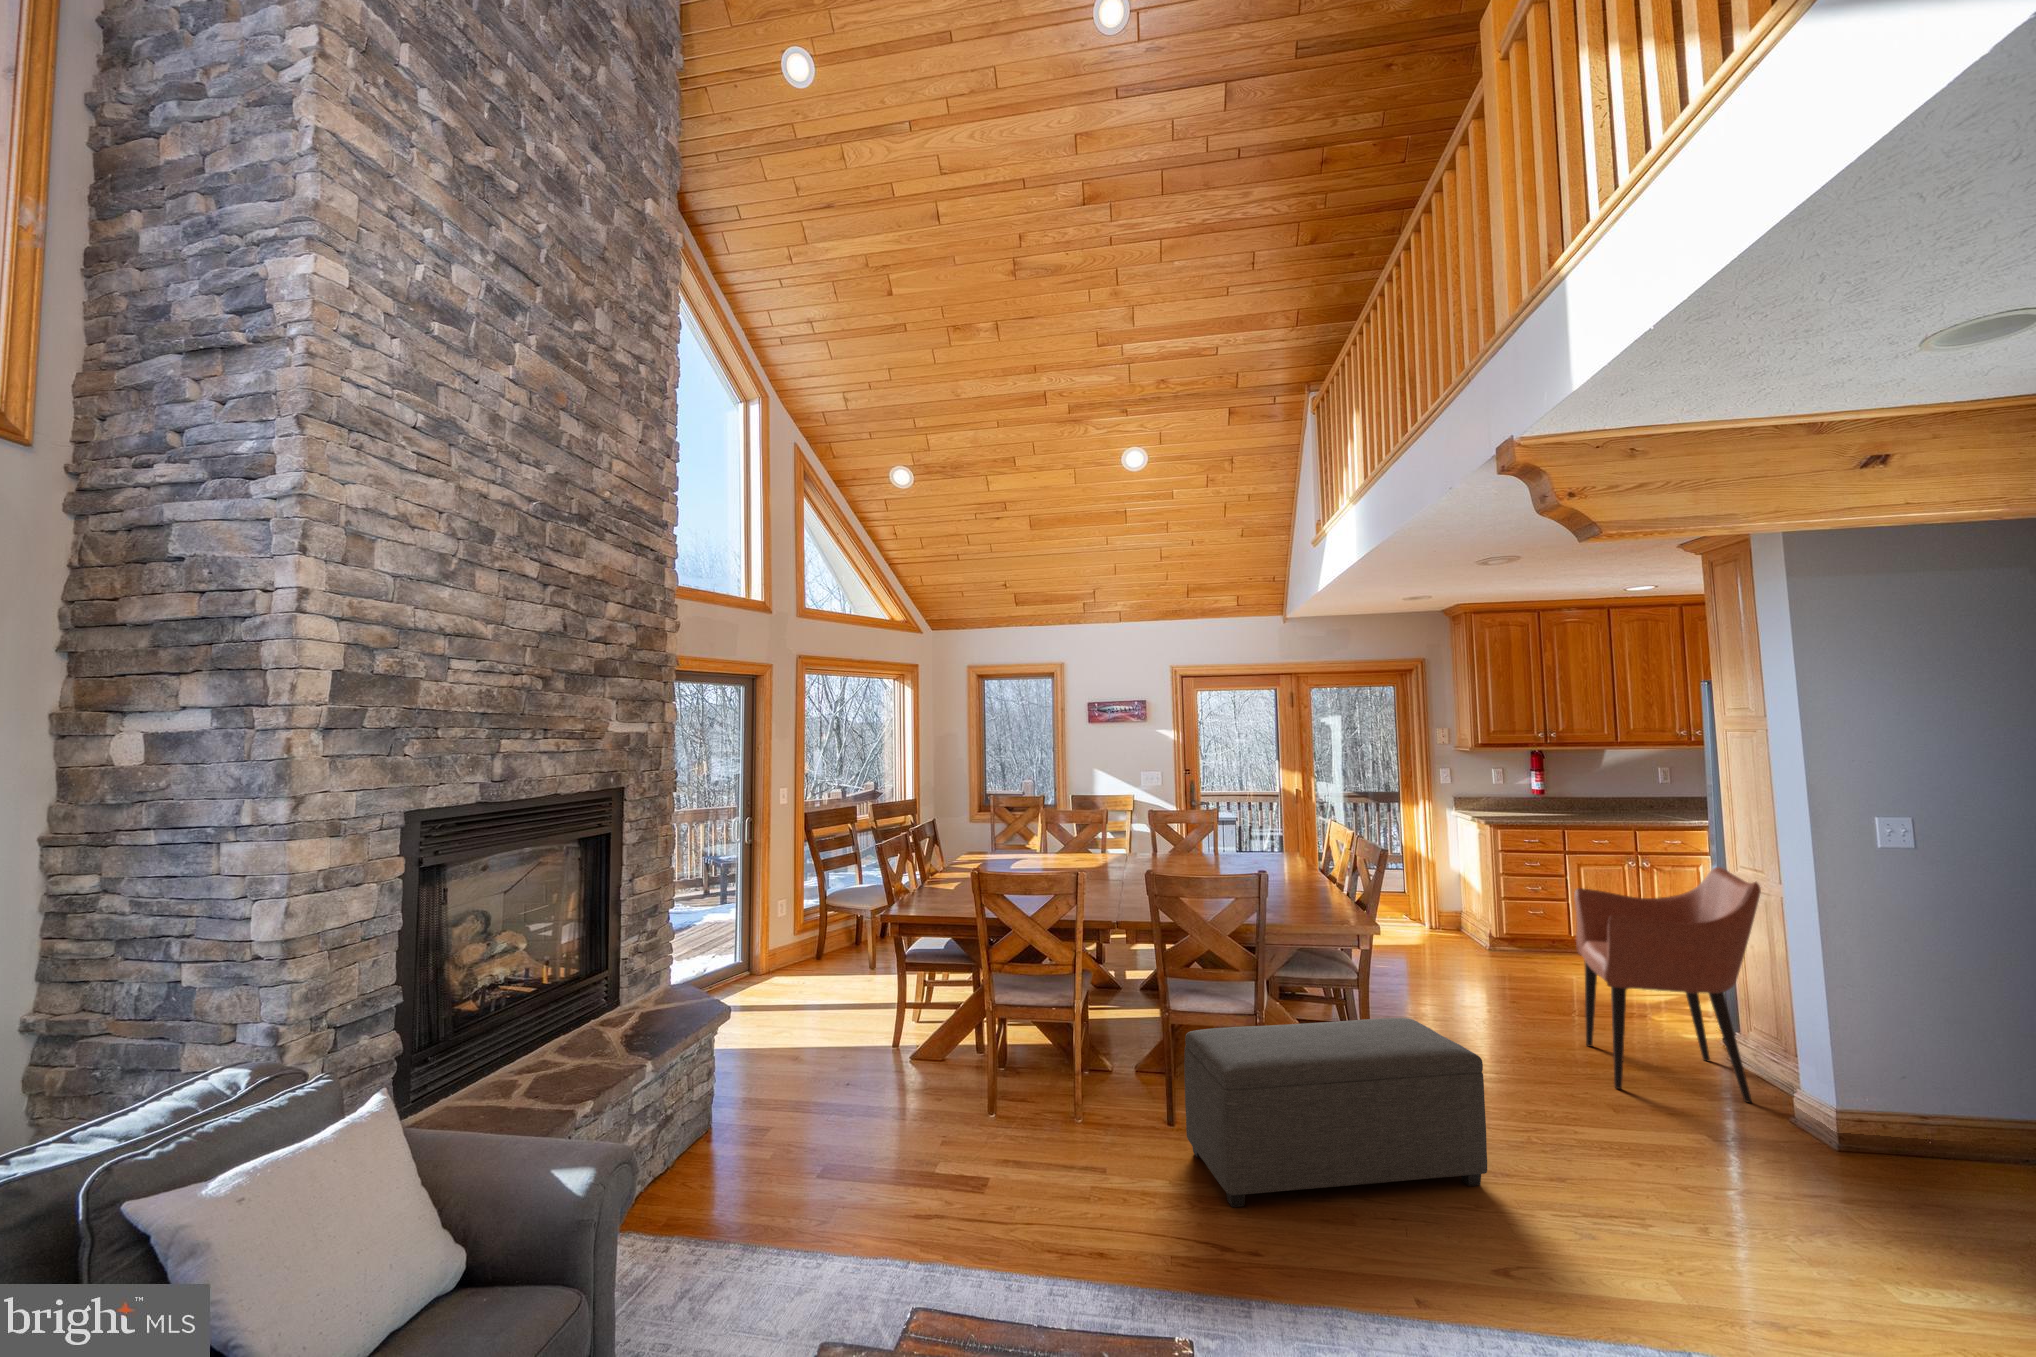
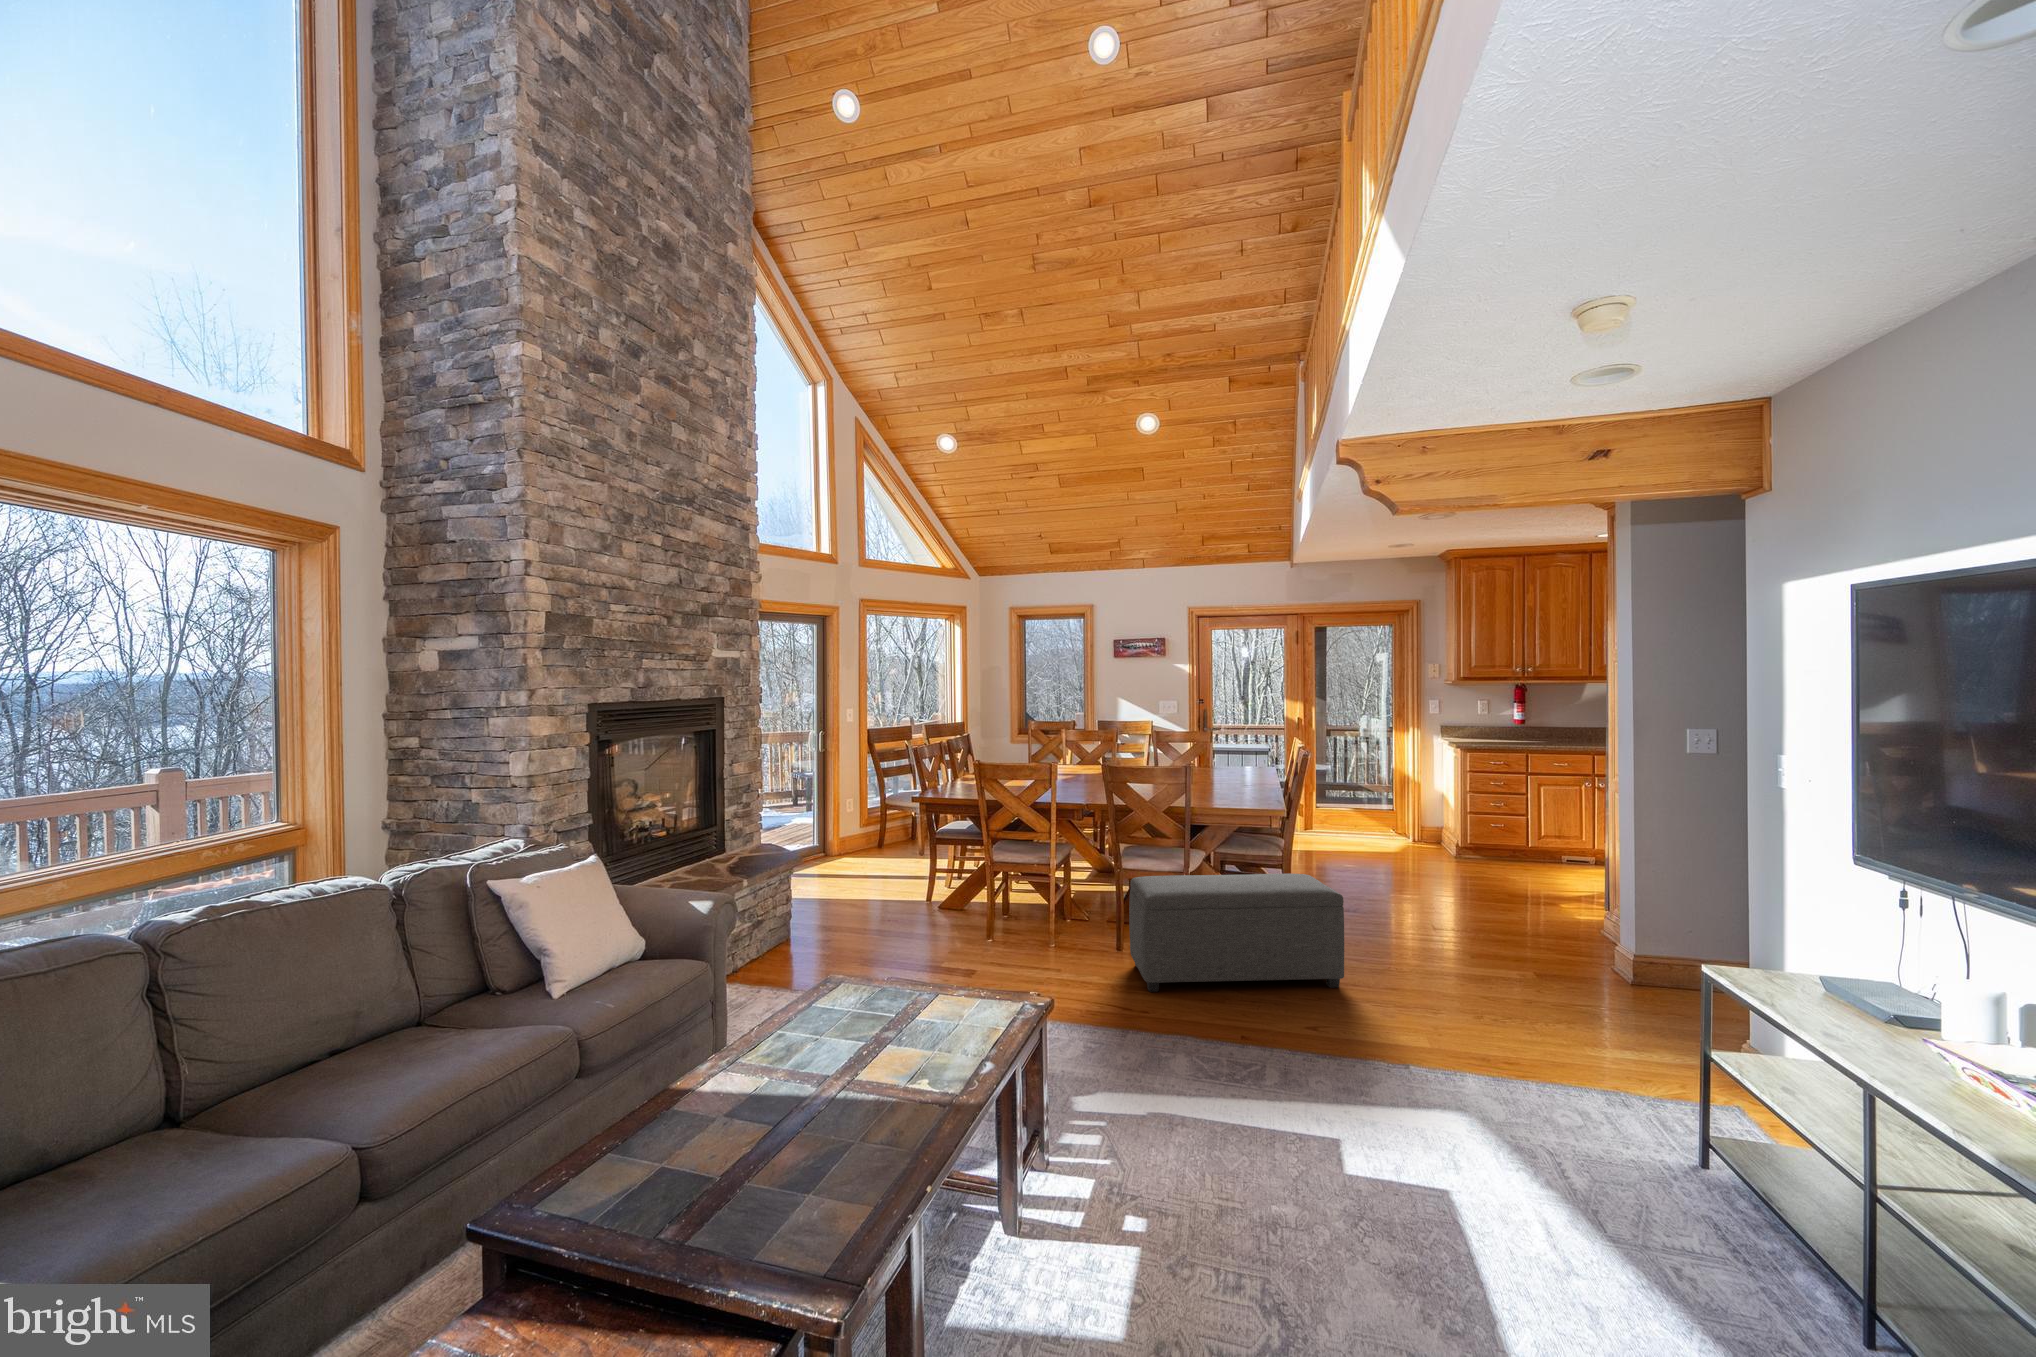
armchair: present [1574,867,1761,1103] -> none [1486,770,1616,951]

